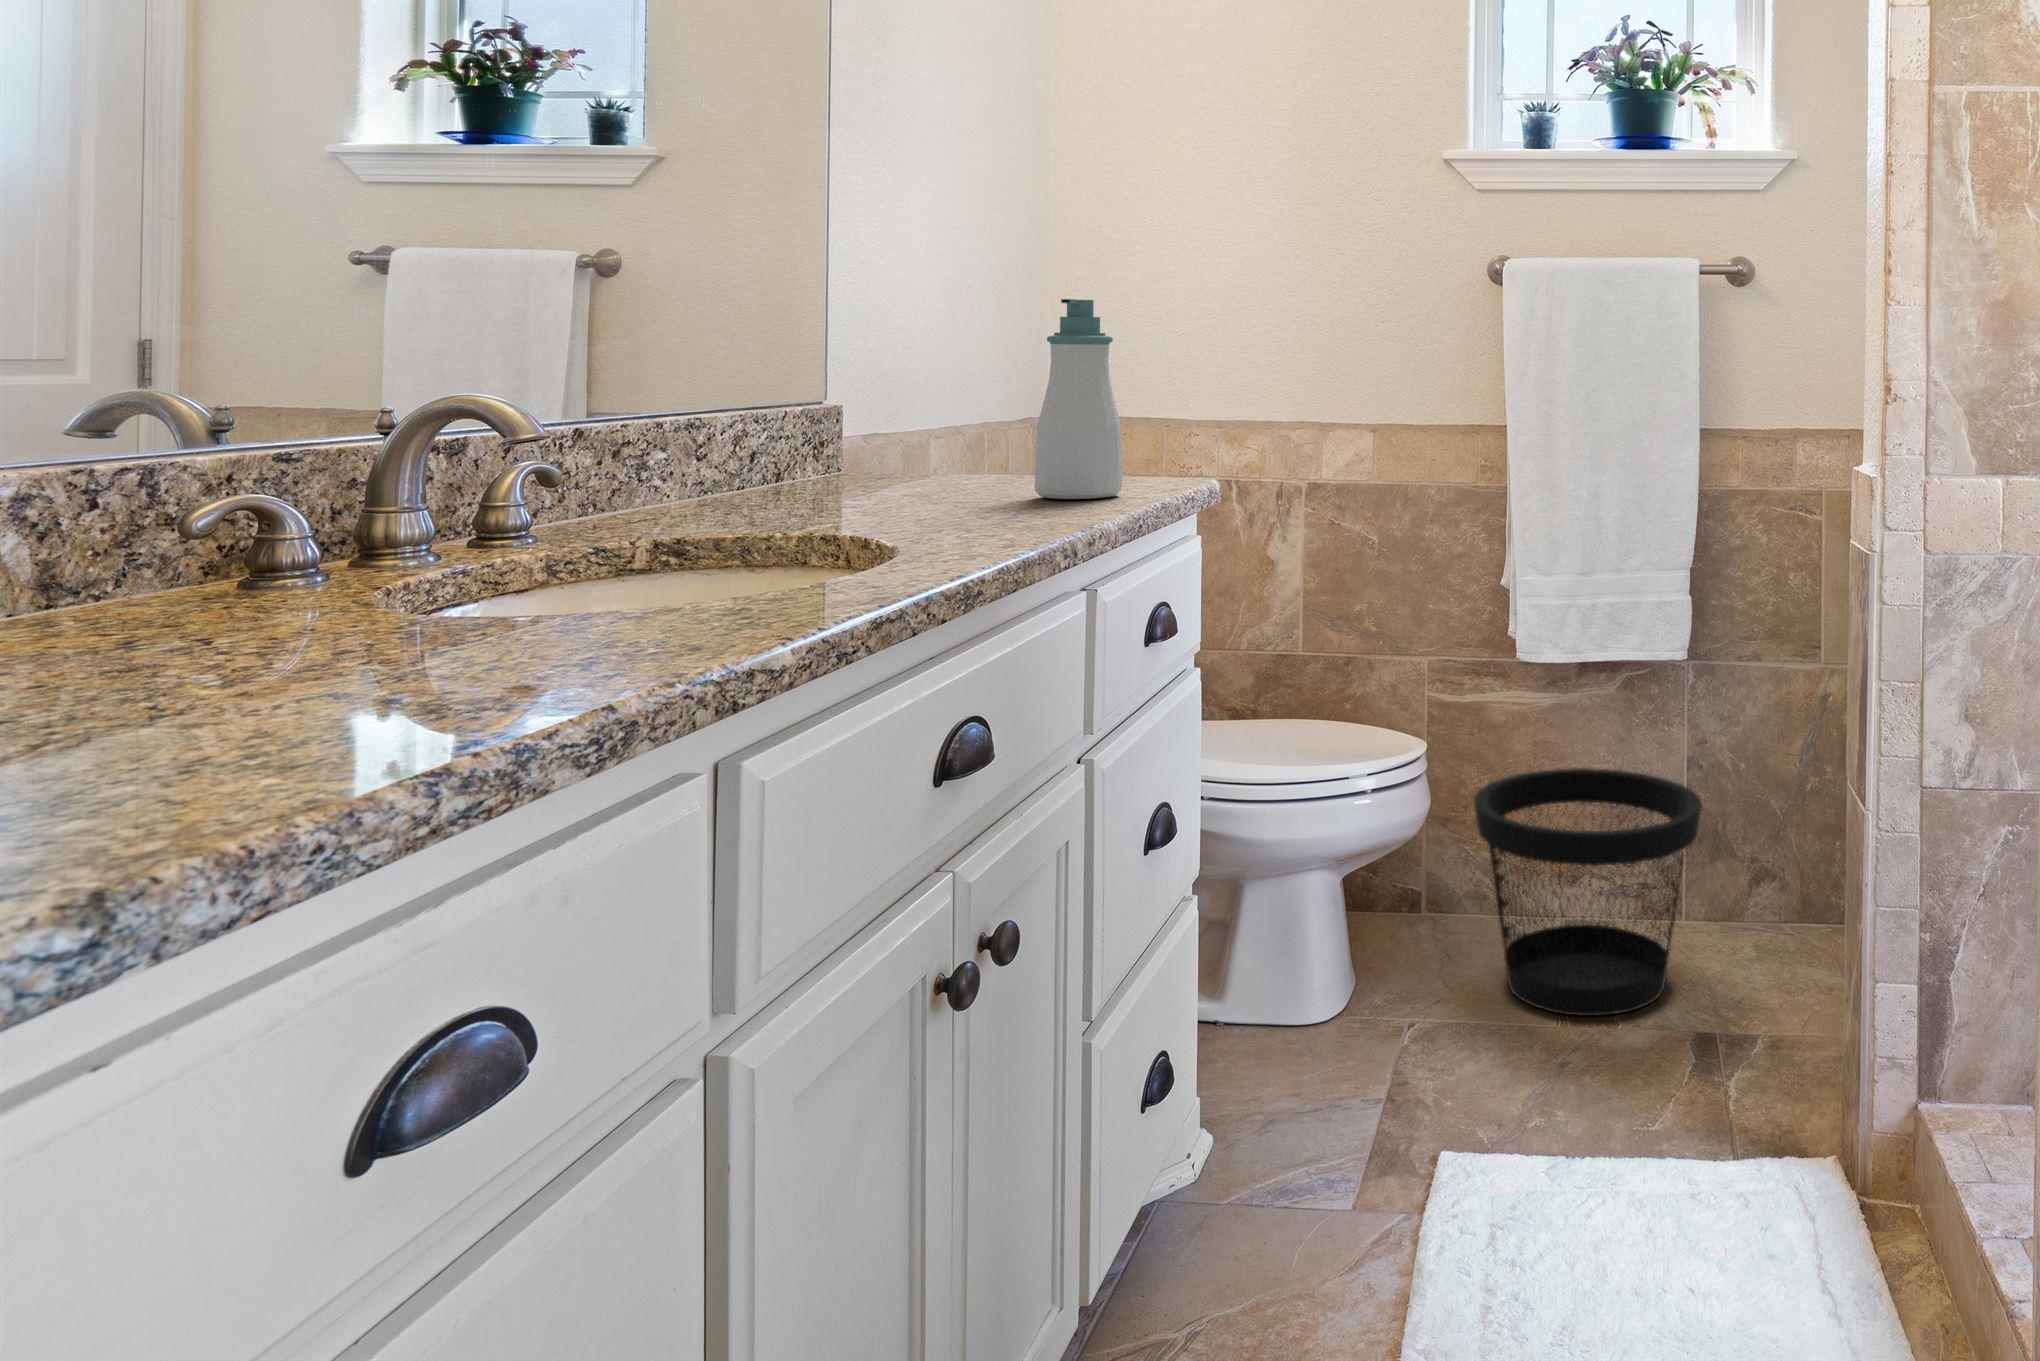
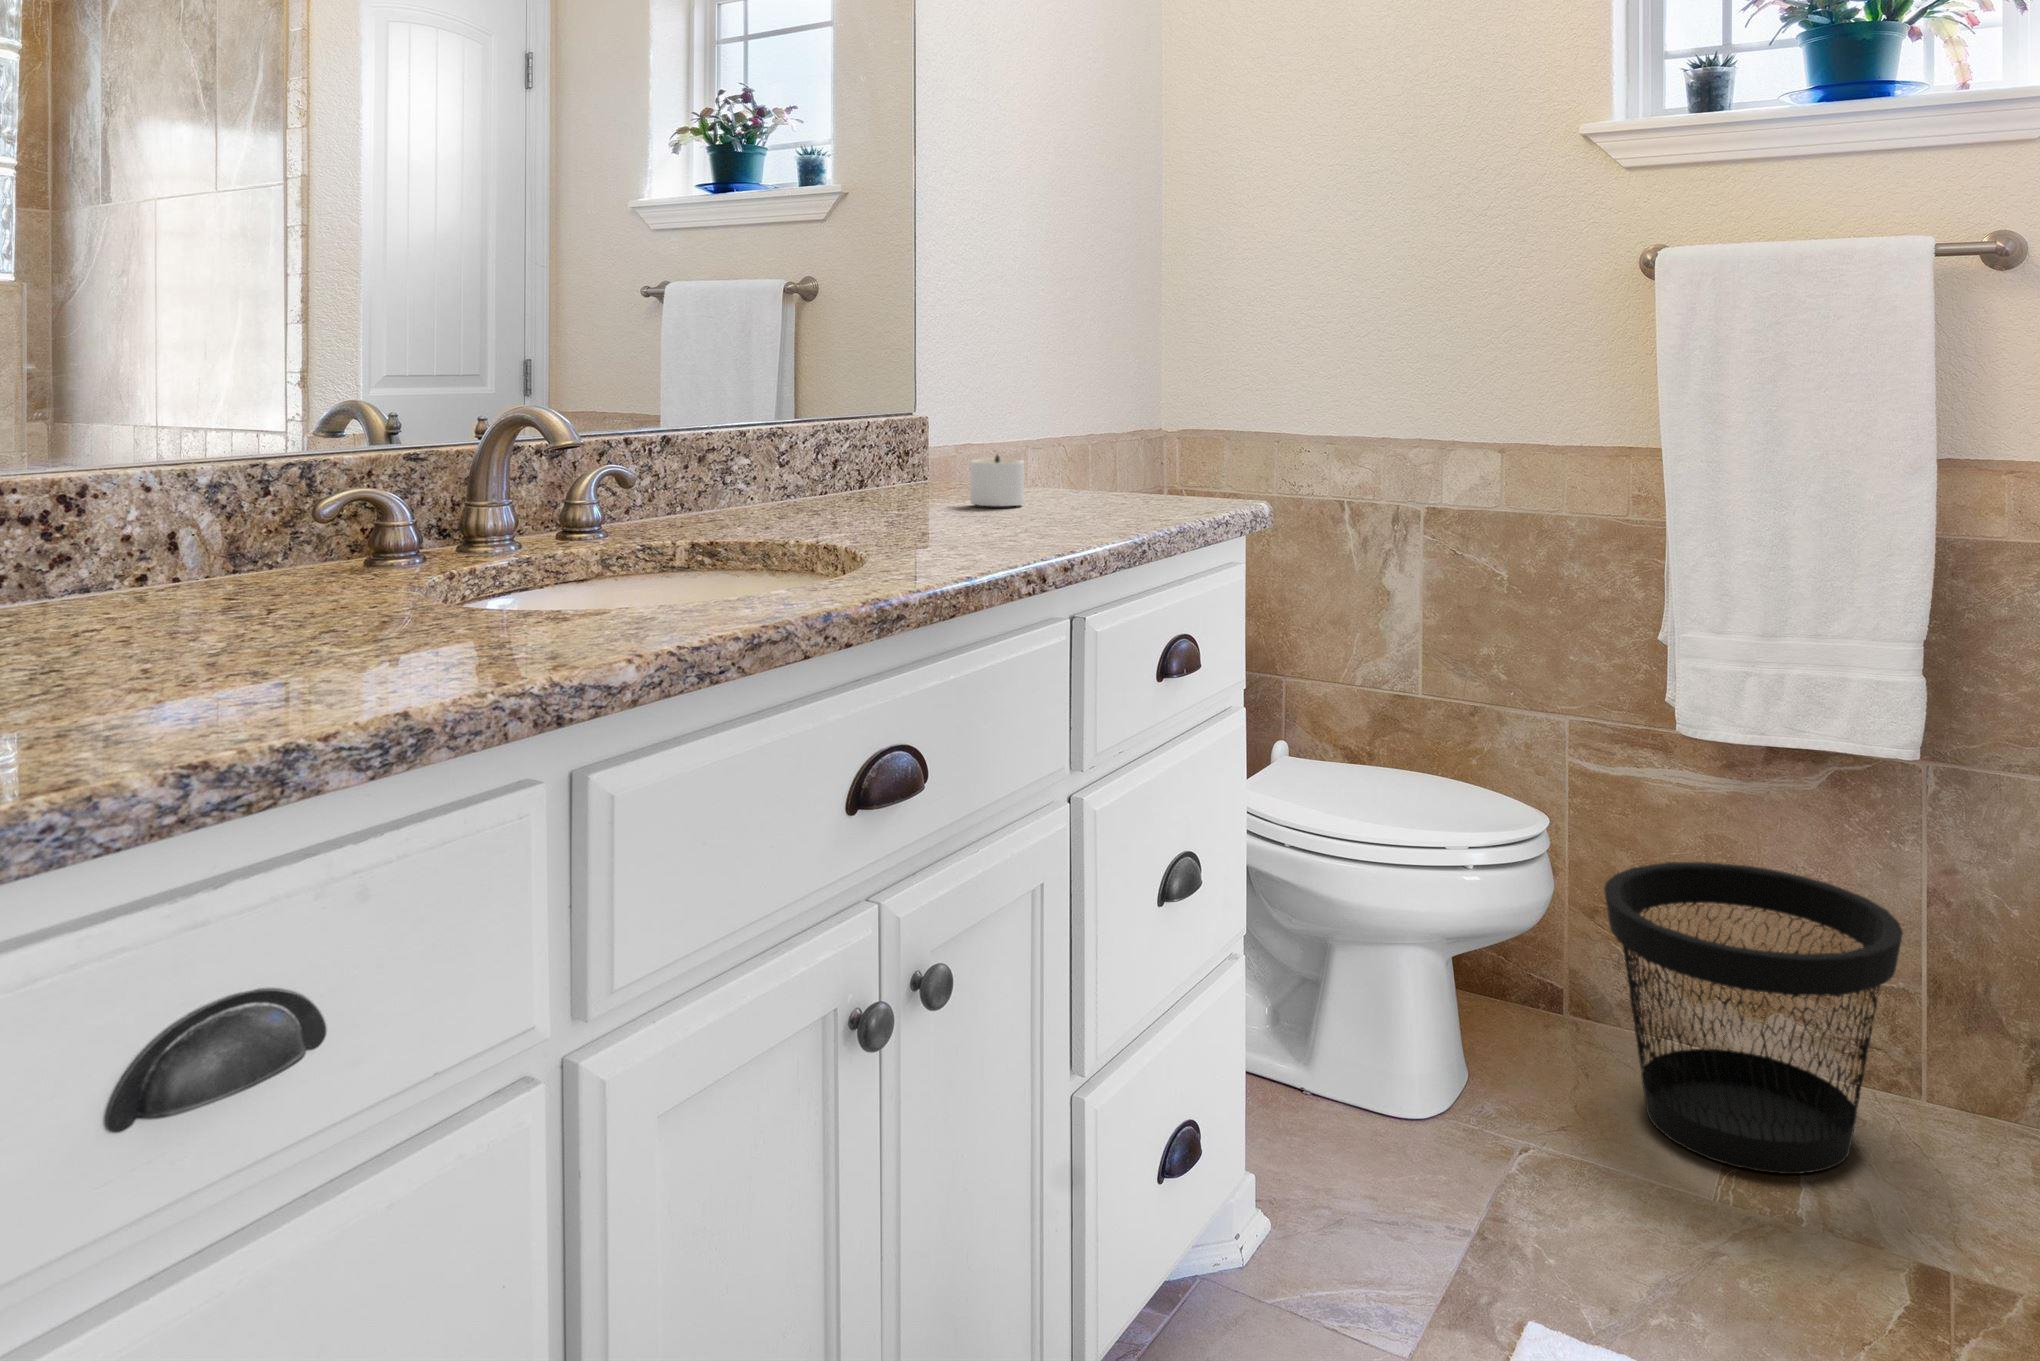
soap bottle: present [1035,299,1122,499] -> none [1071,316,1155,521]
candle: none [908,440,996,492] -> present [970,455,1024,506]

